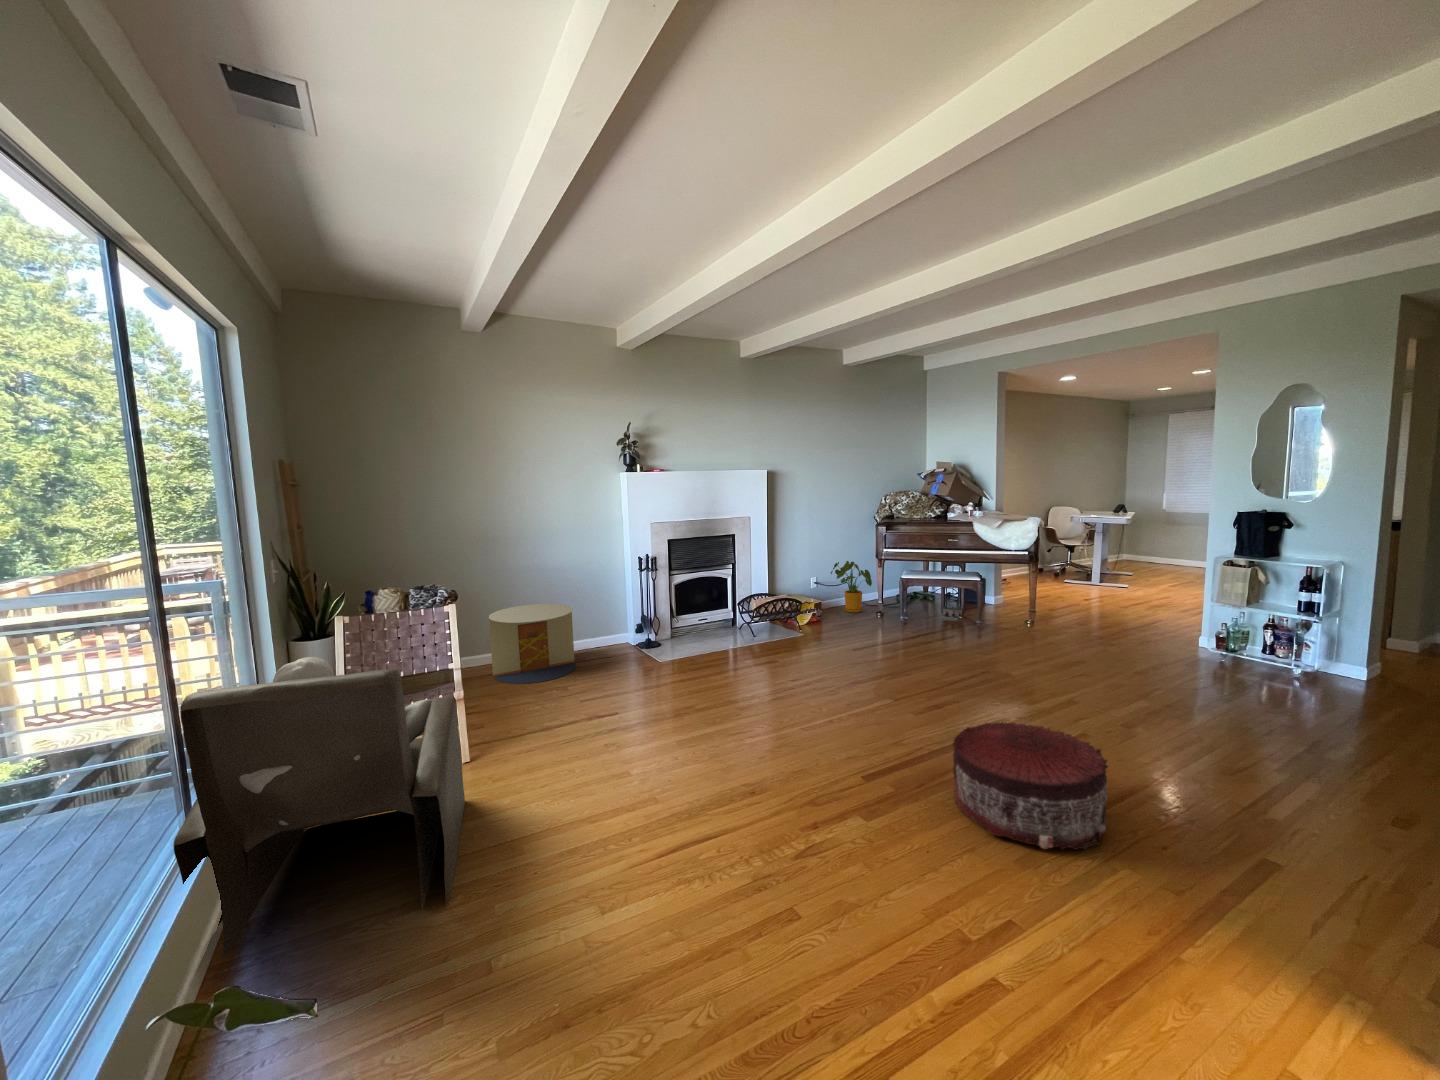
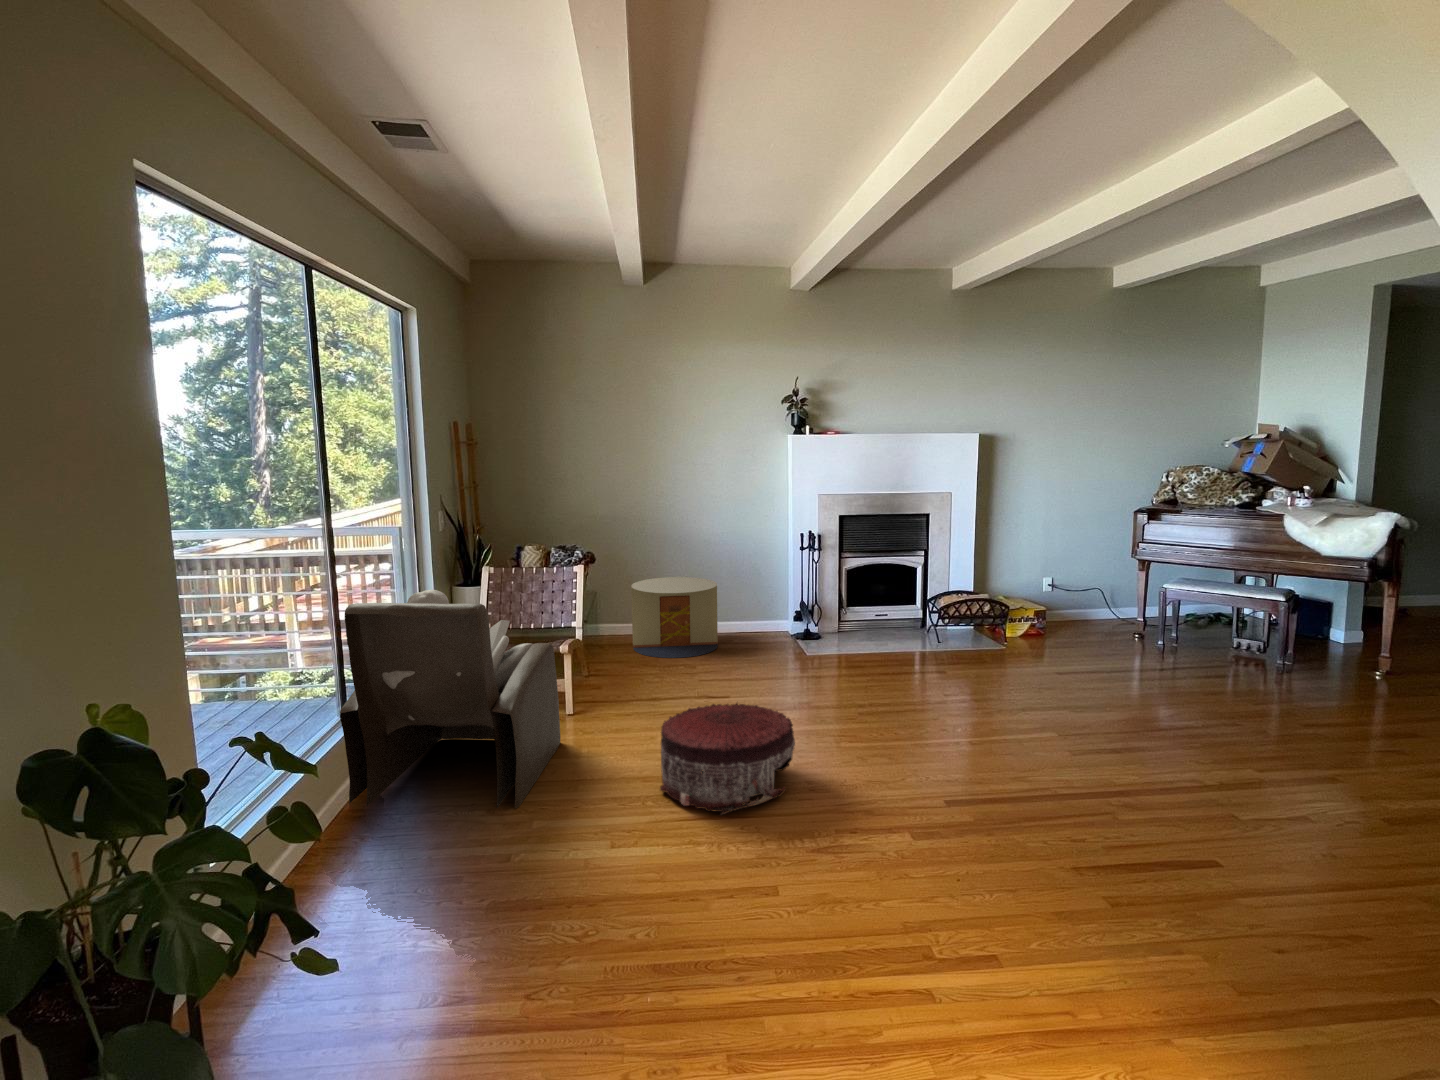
house plant: present [831,561,872,613] -> none [1072,559,1130,630]
pouf: present [953,722,1108,850] -> present [660,703,795,814]

